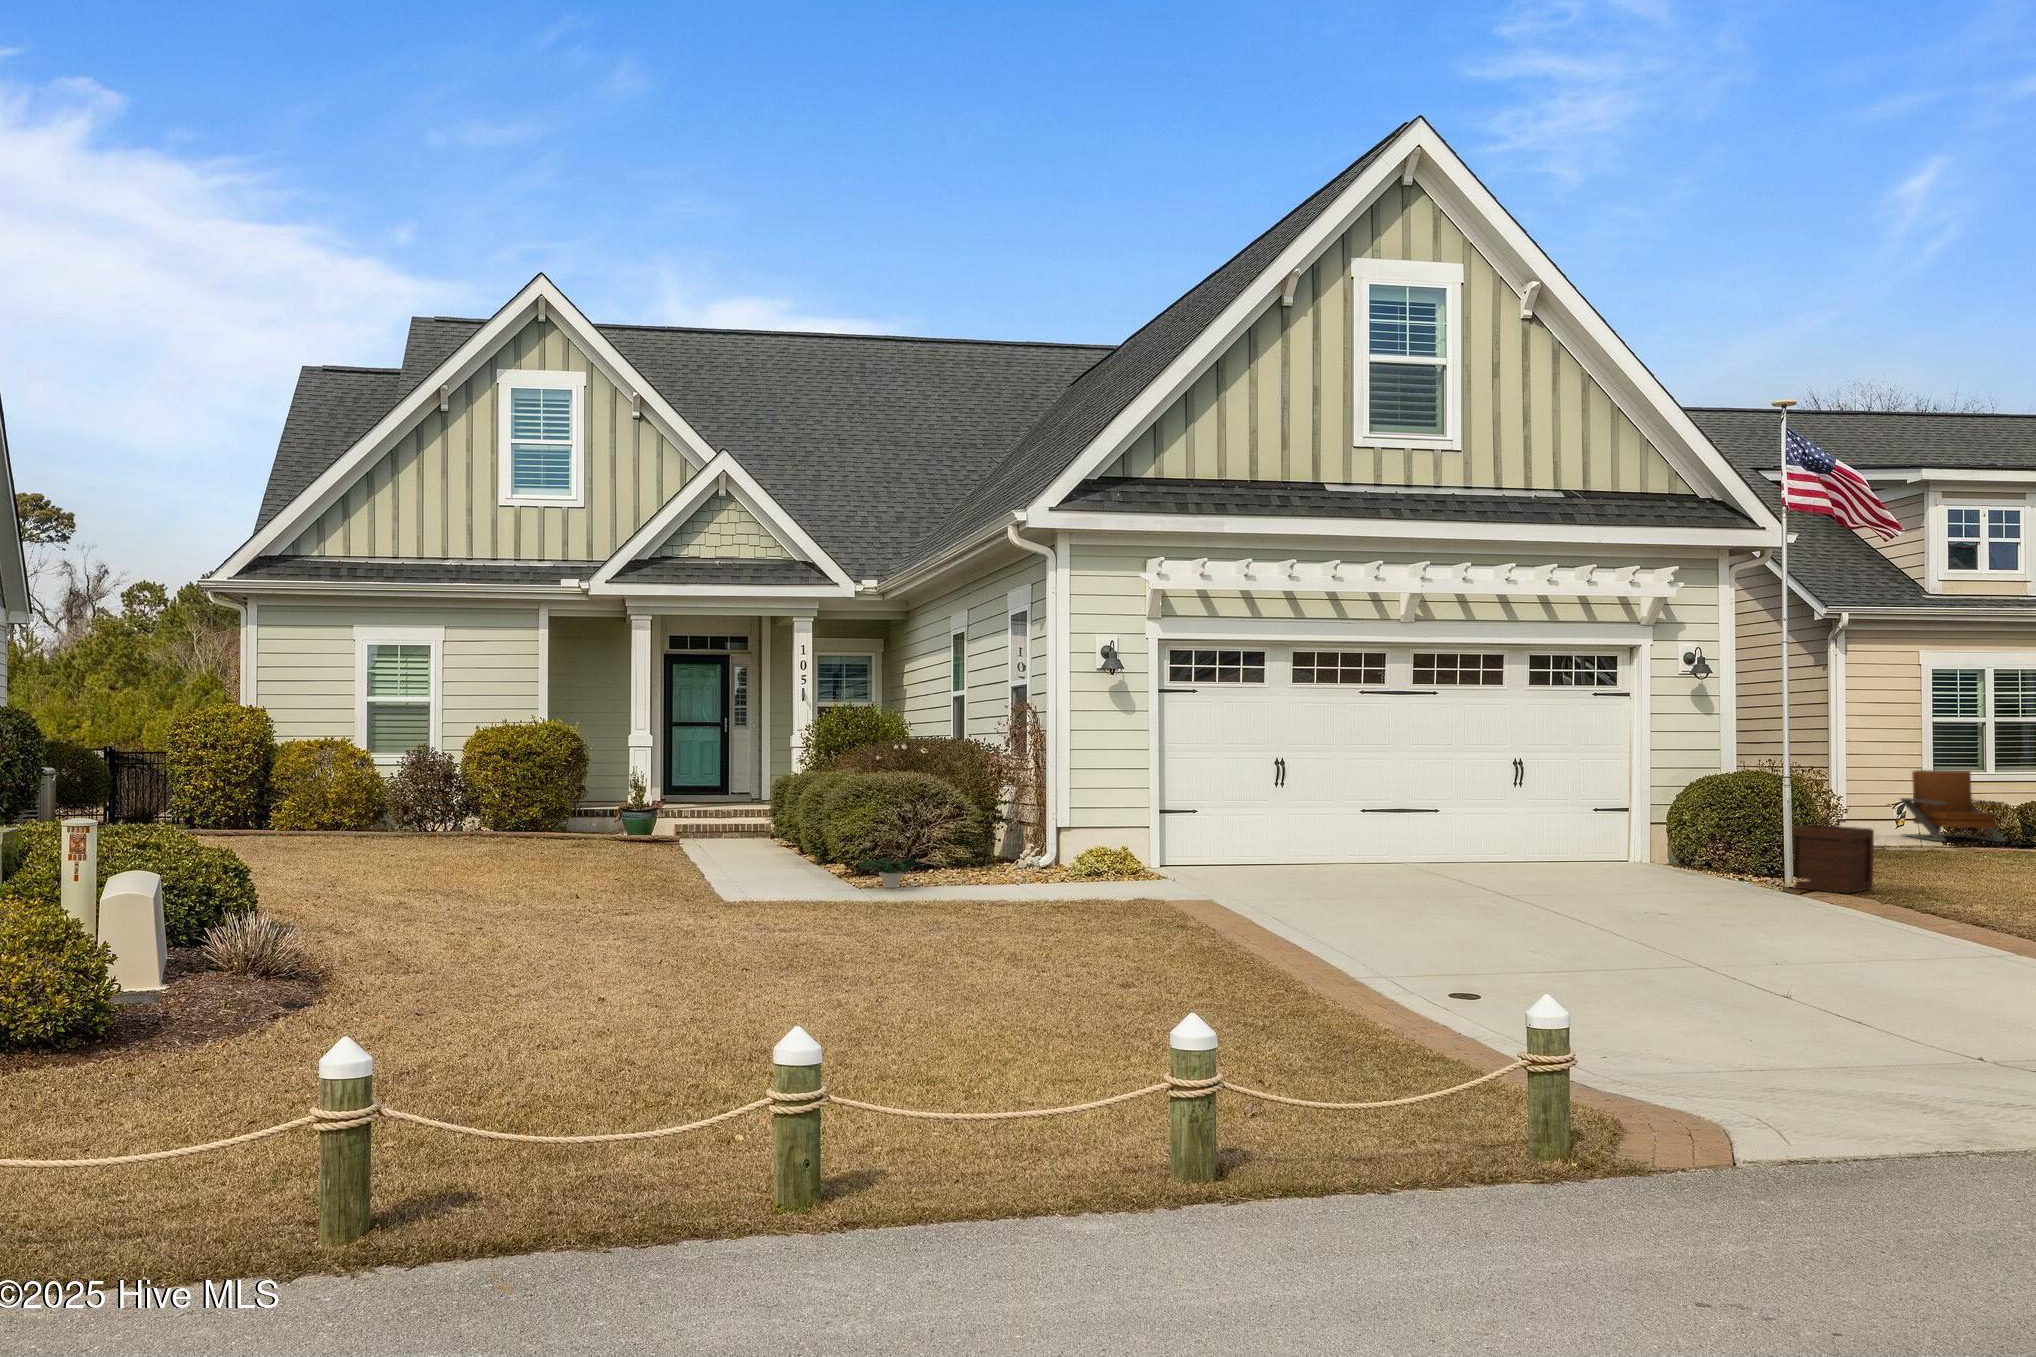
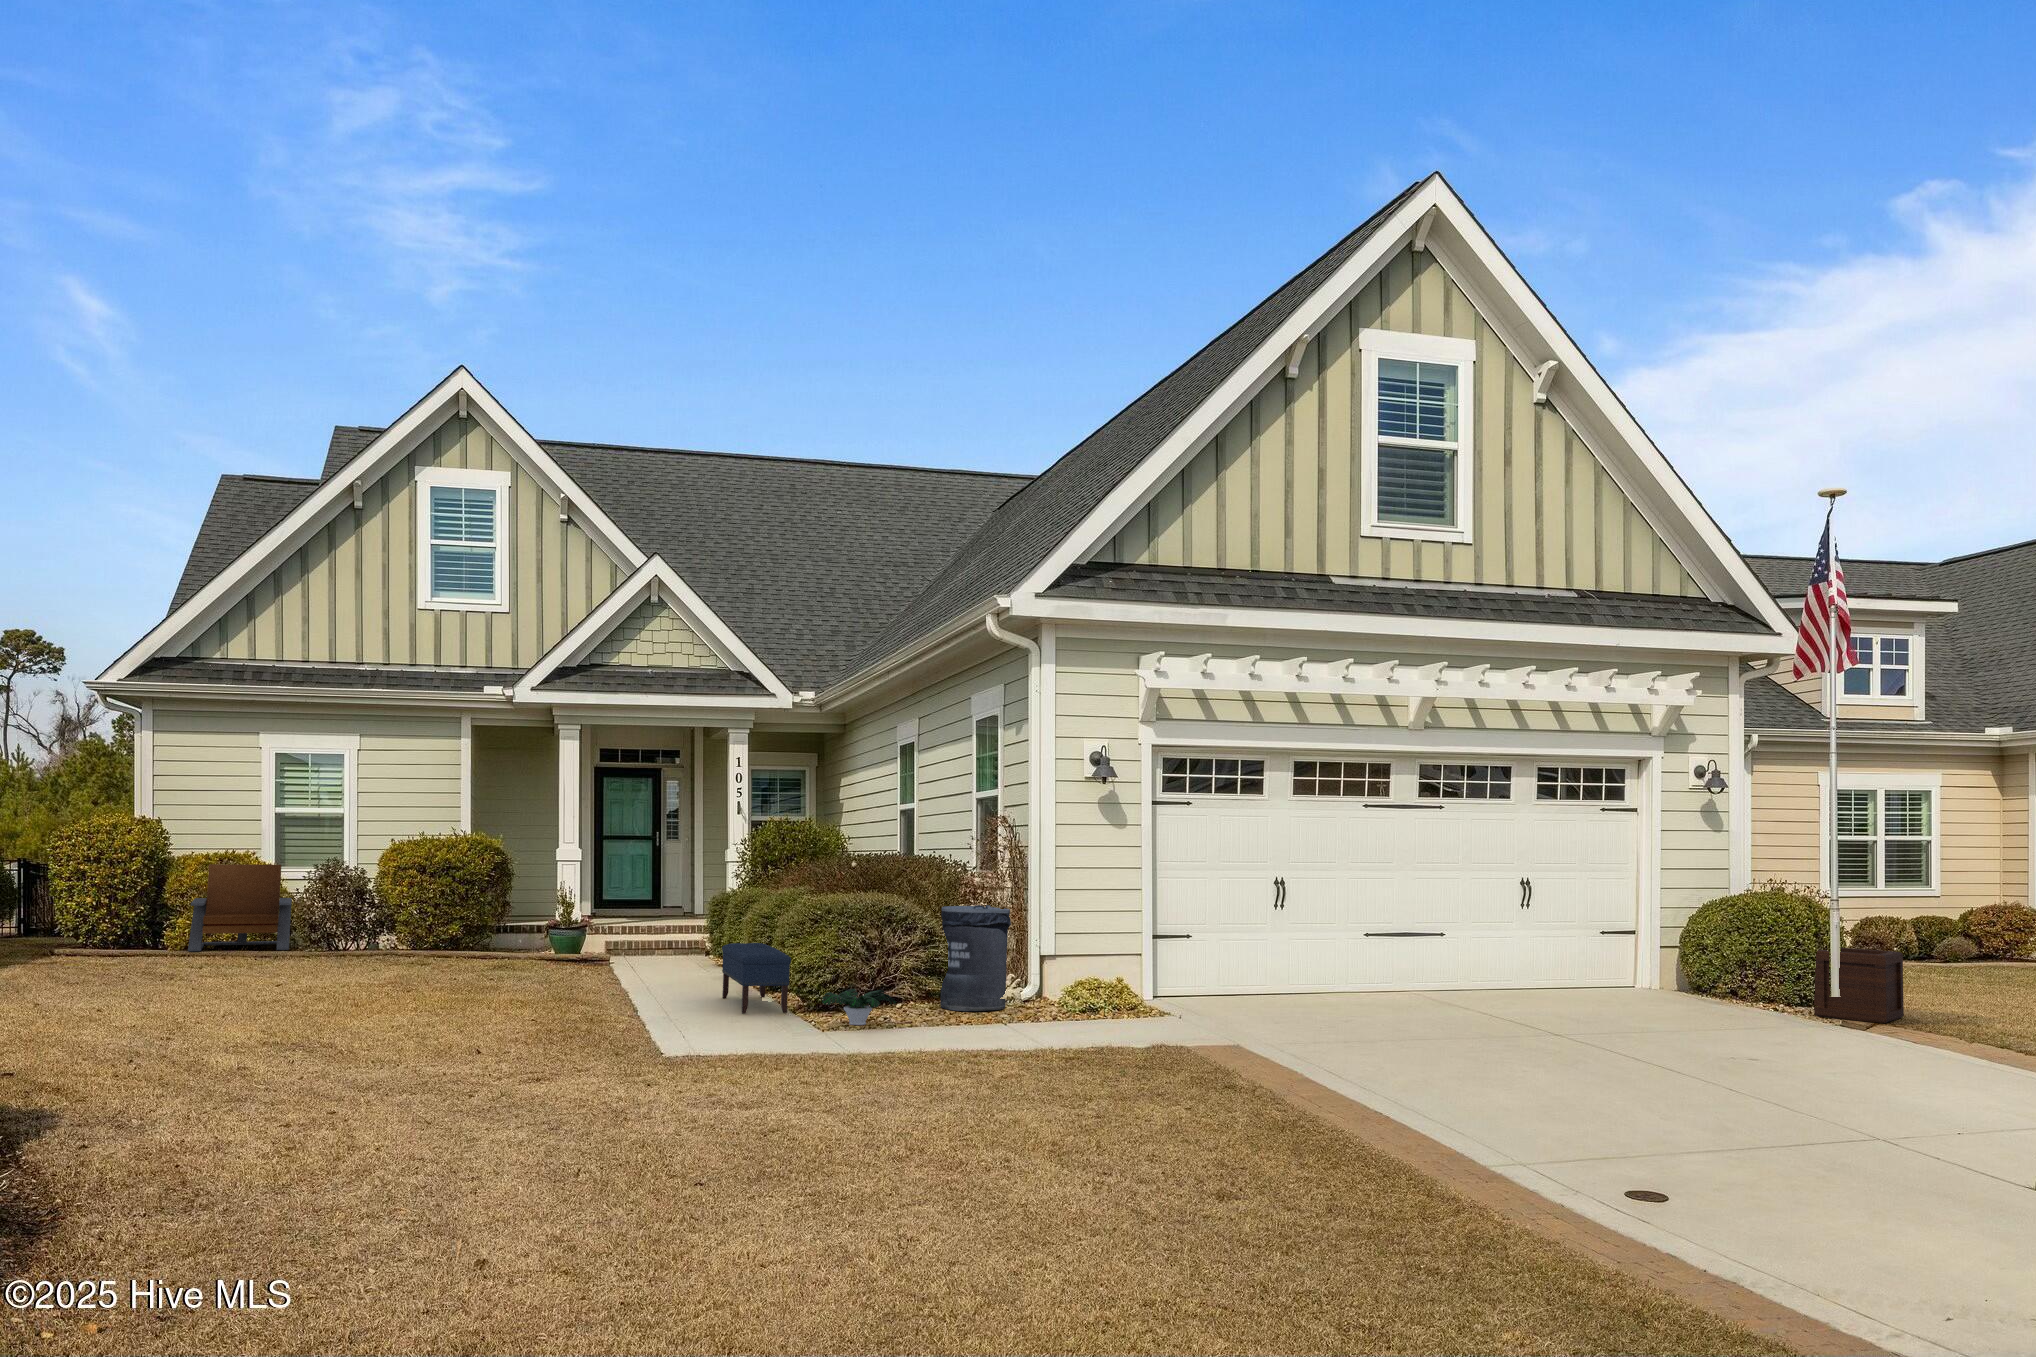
lounge chair: present [1900,770,2006,842] -> present [188,864,292,951]
trash can: none [969,785,1032,878] -> present [940,905,1011,1011]
bench: none [775,818,834,879] -> present [722,943,791,1014]

